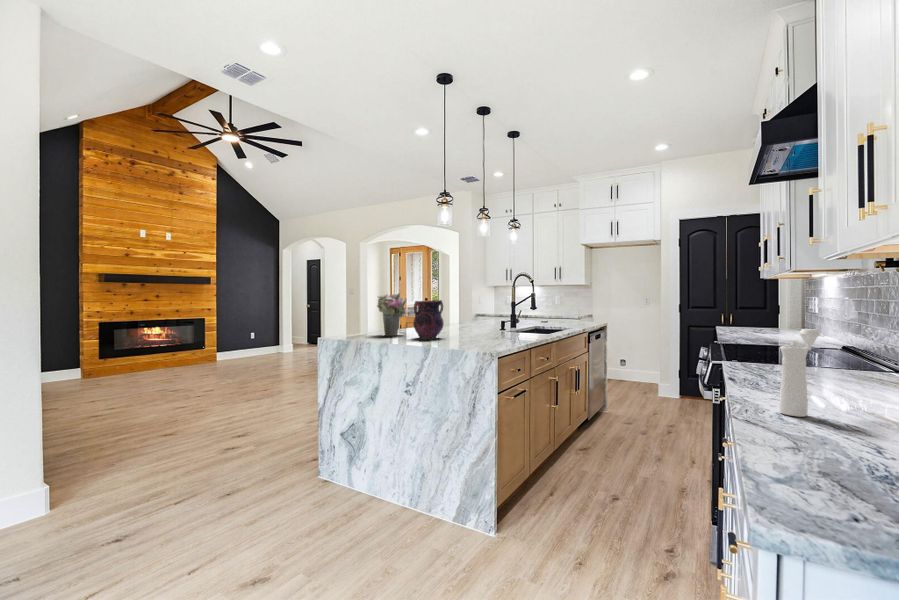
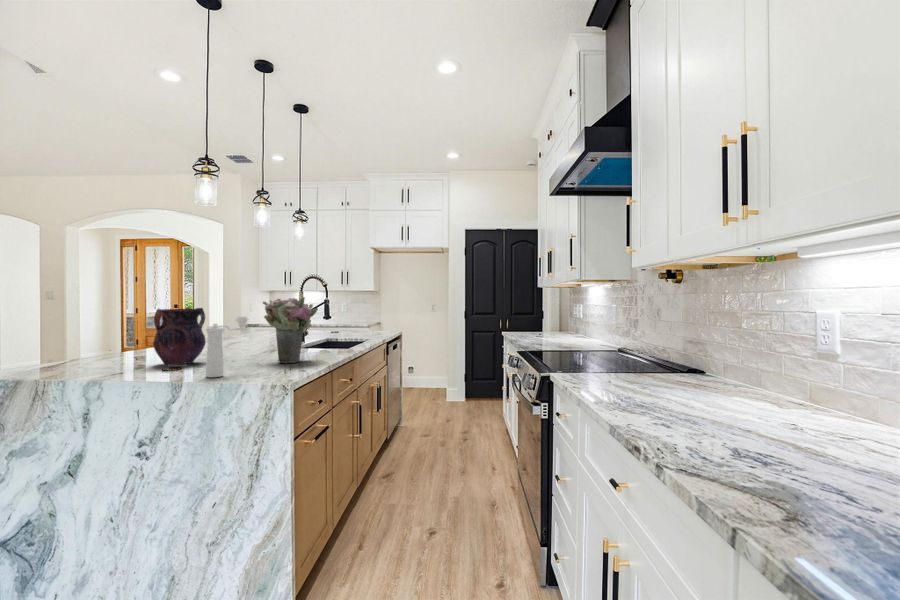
flower bouquet: present [377,294,407,336] -> present [263,297,318,363]
pepper mill: present [779,329,820,417] -> present [206,316,248,377]

